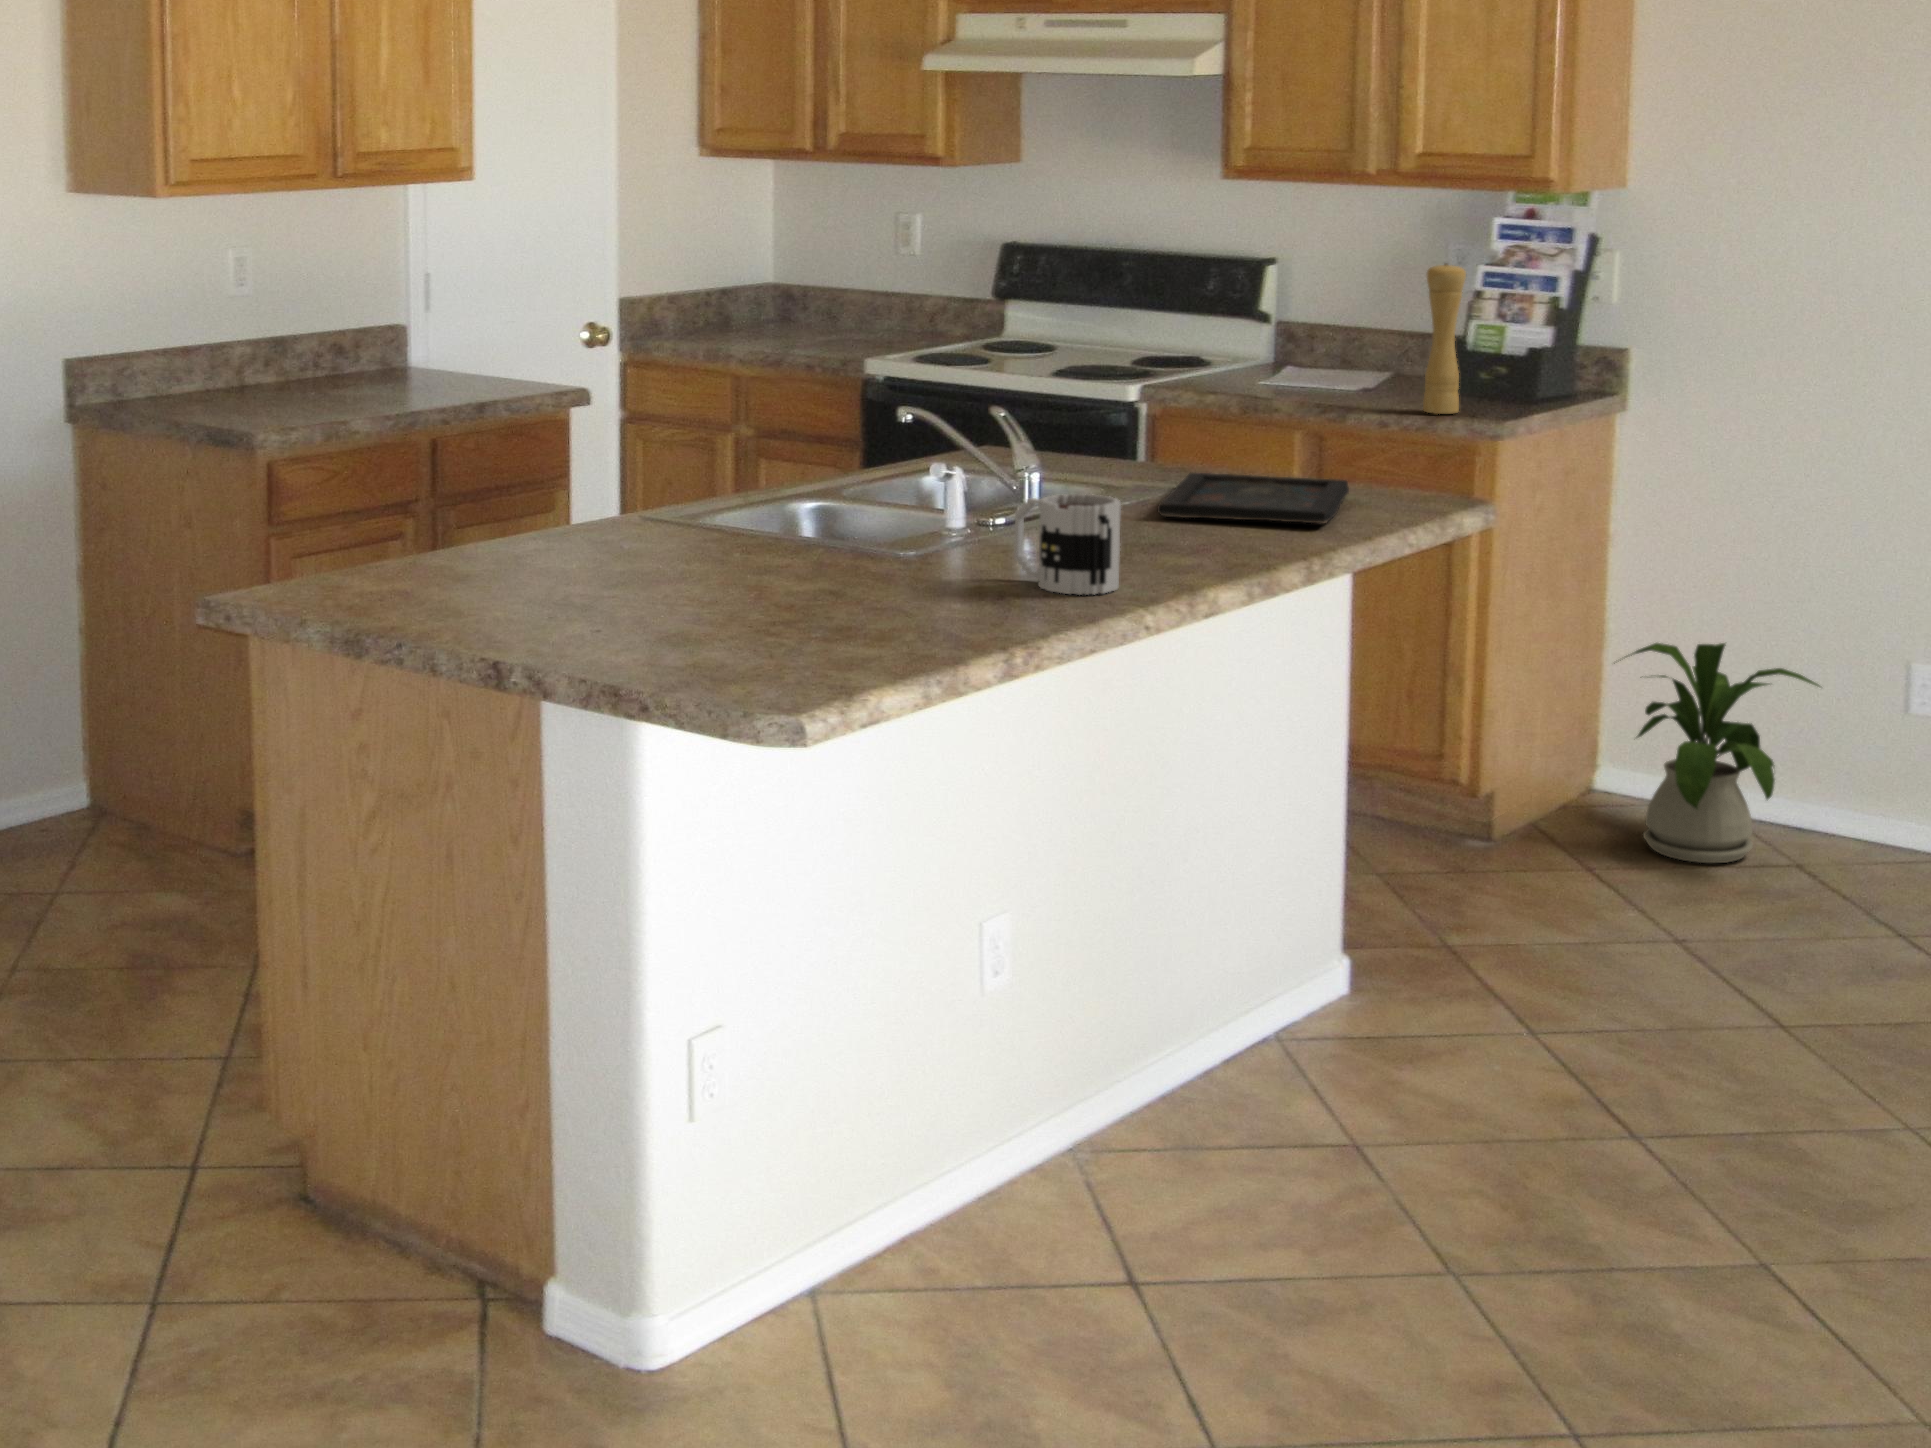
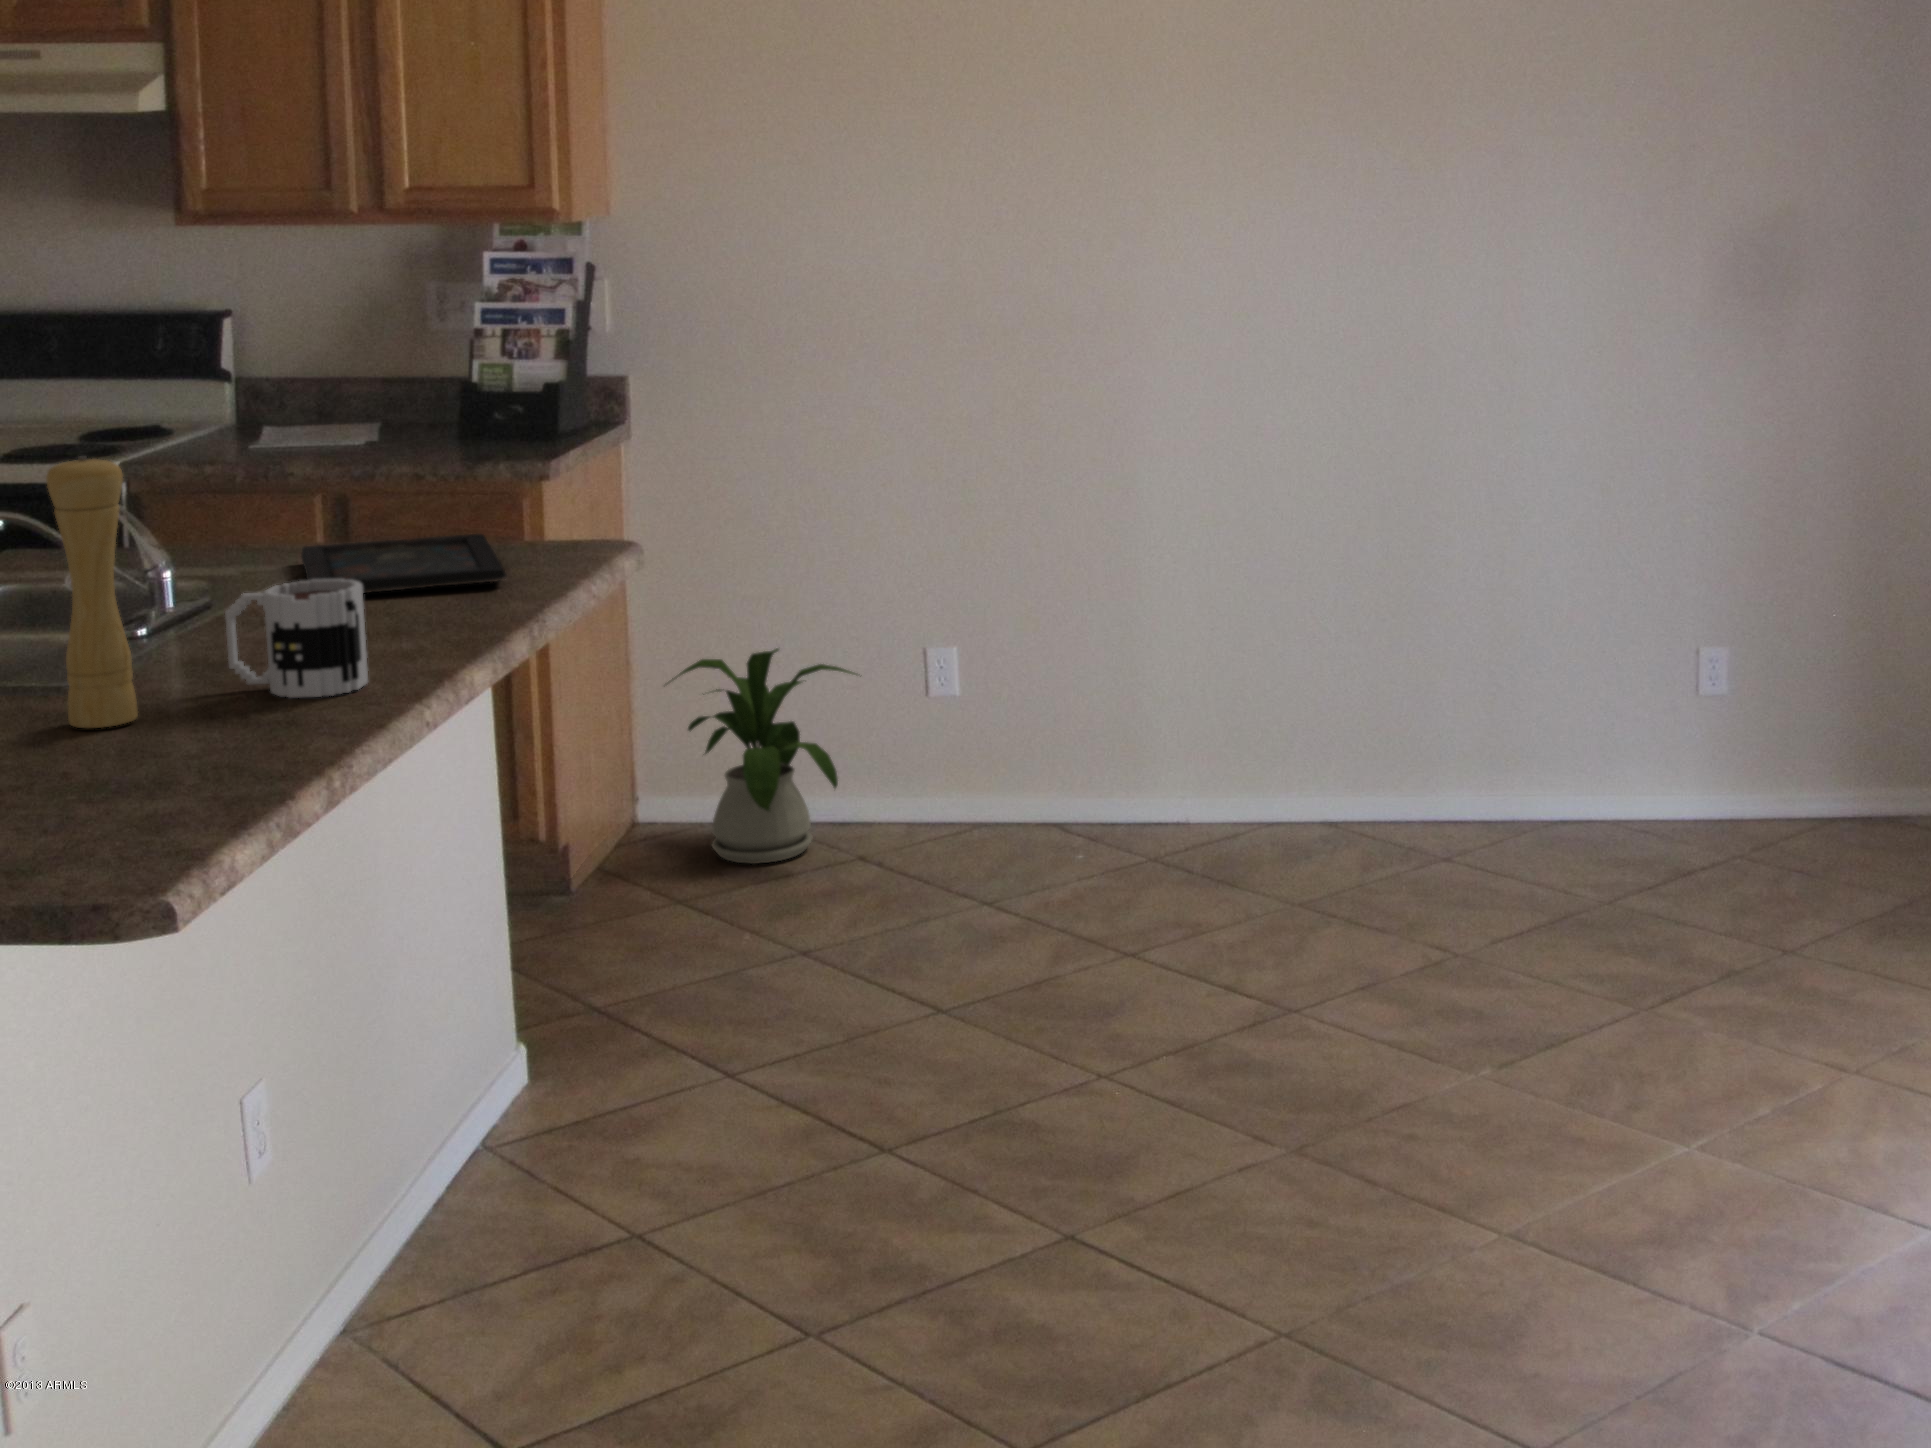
pepper mill: present [1423,263,1466,414] -> present [46,456,138,728]

